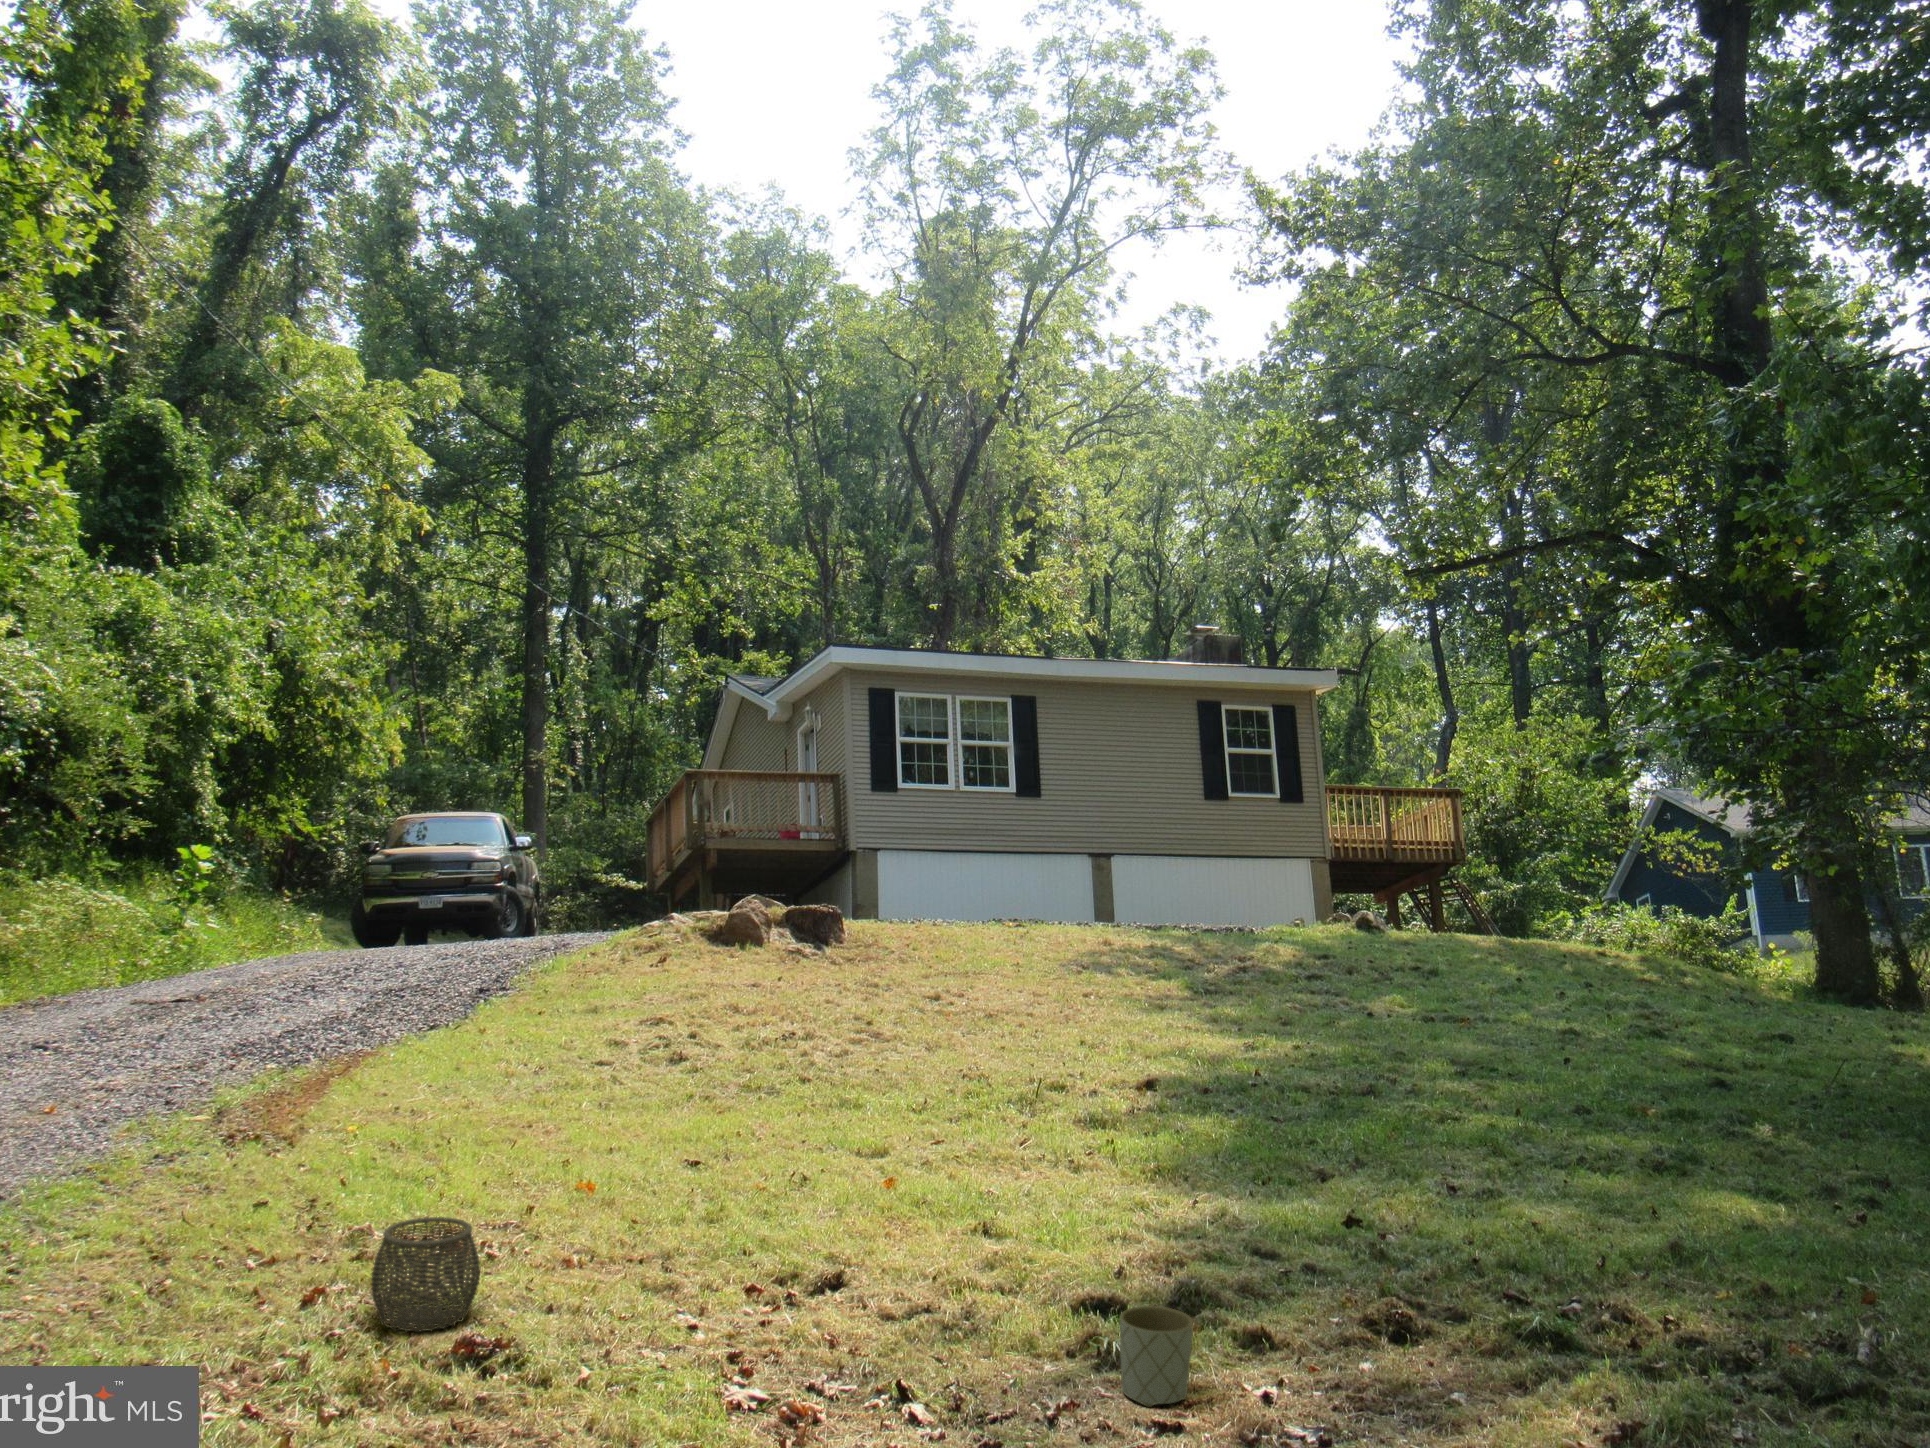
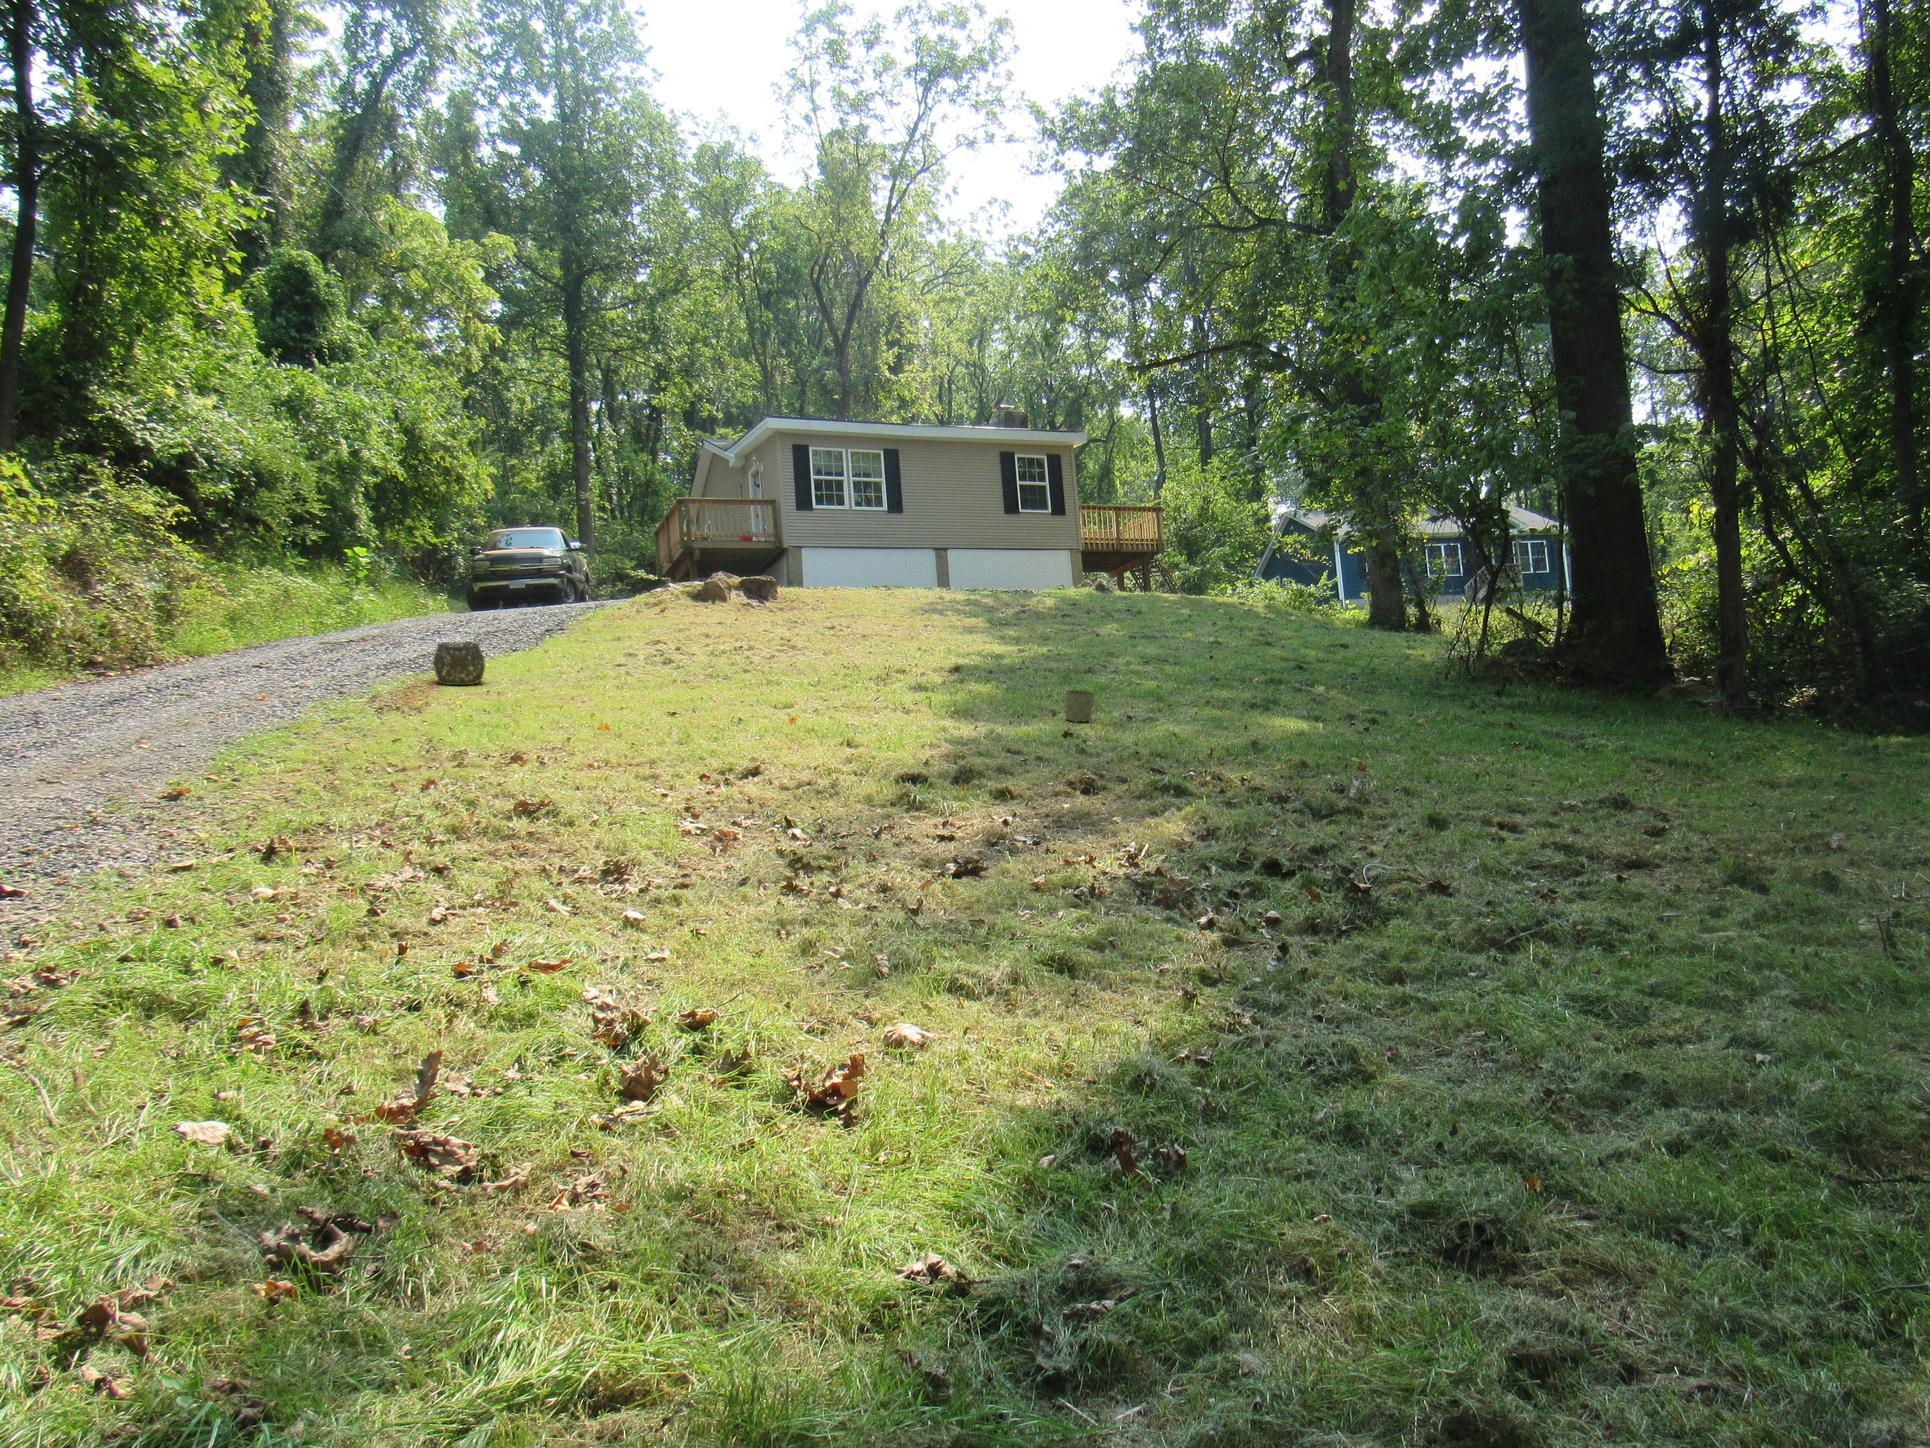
planter: present [1120,1306,1193,1407] -> present [1065,690,1094,722]

